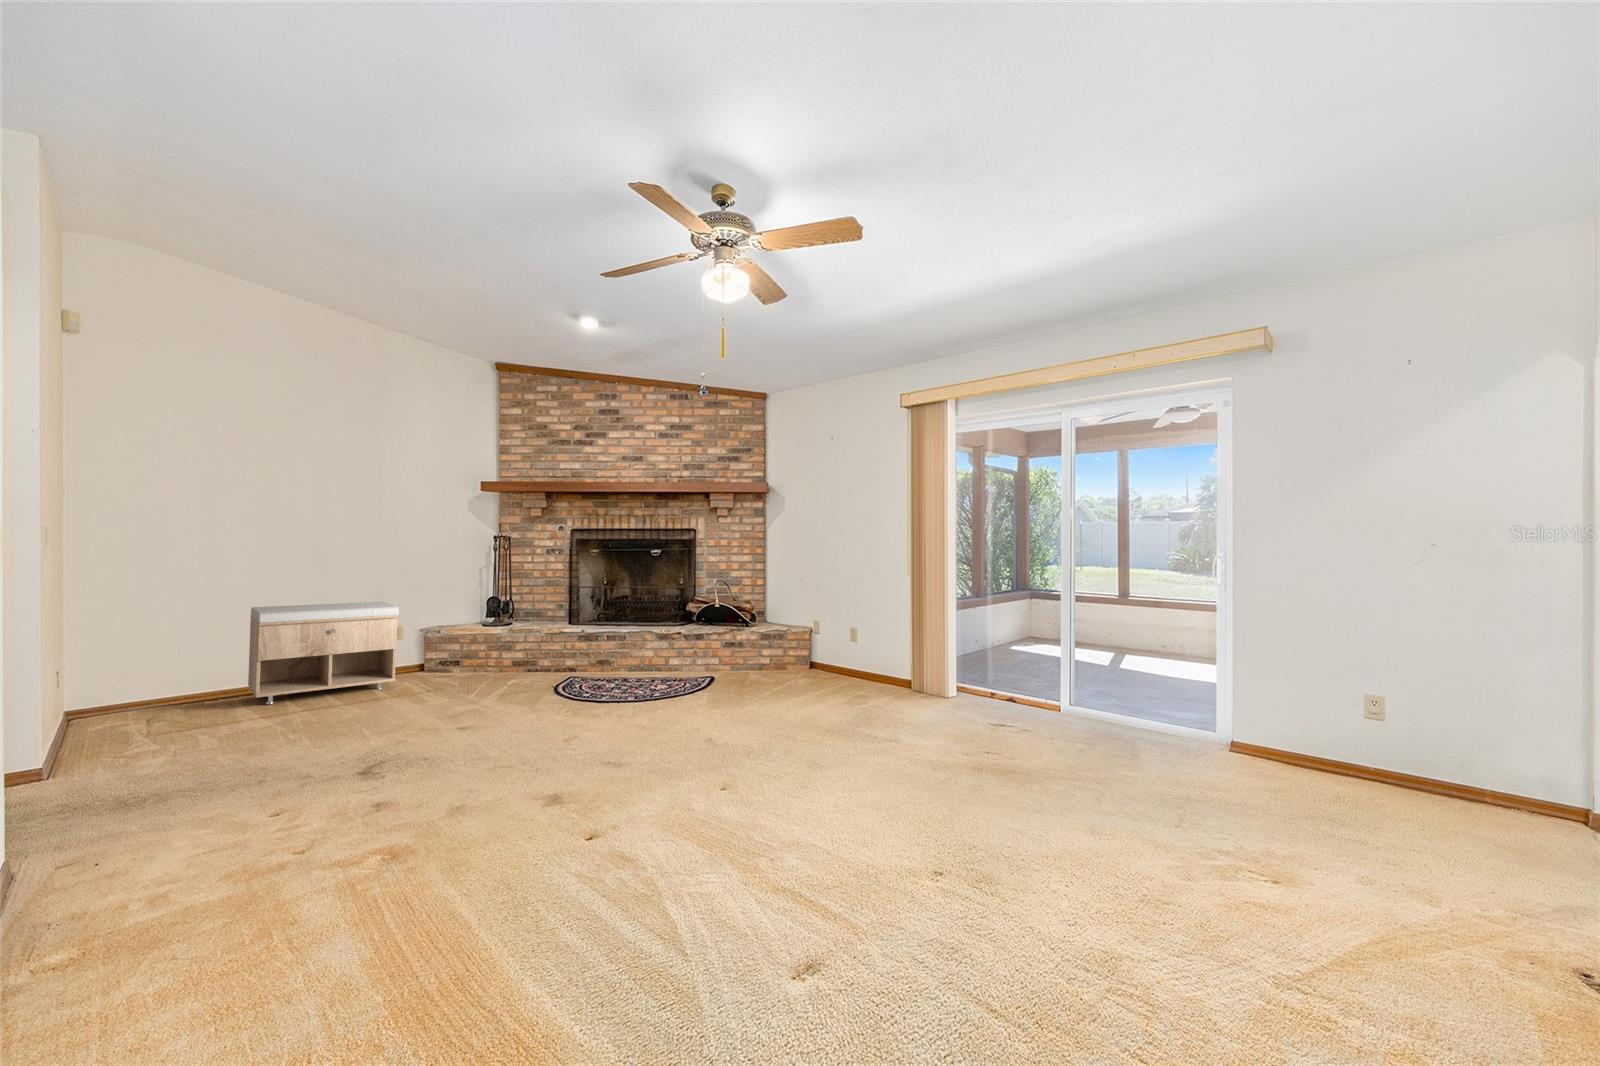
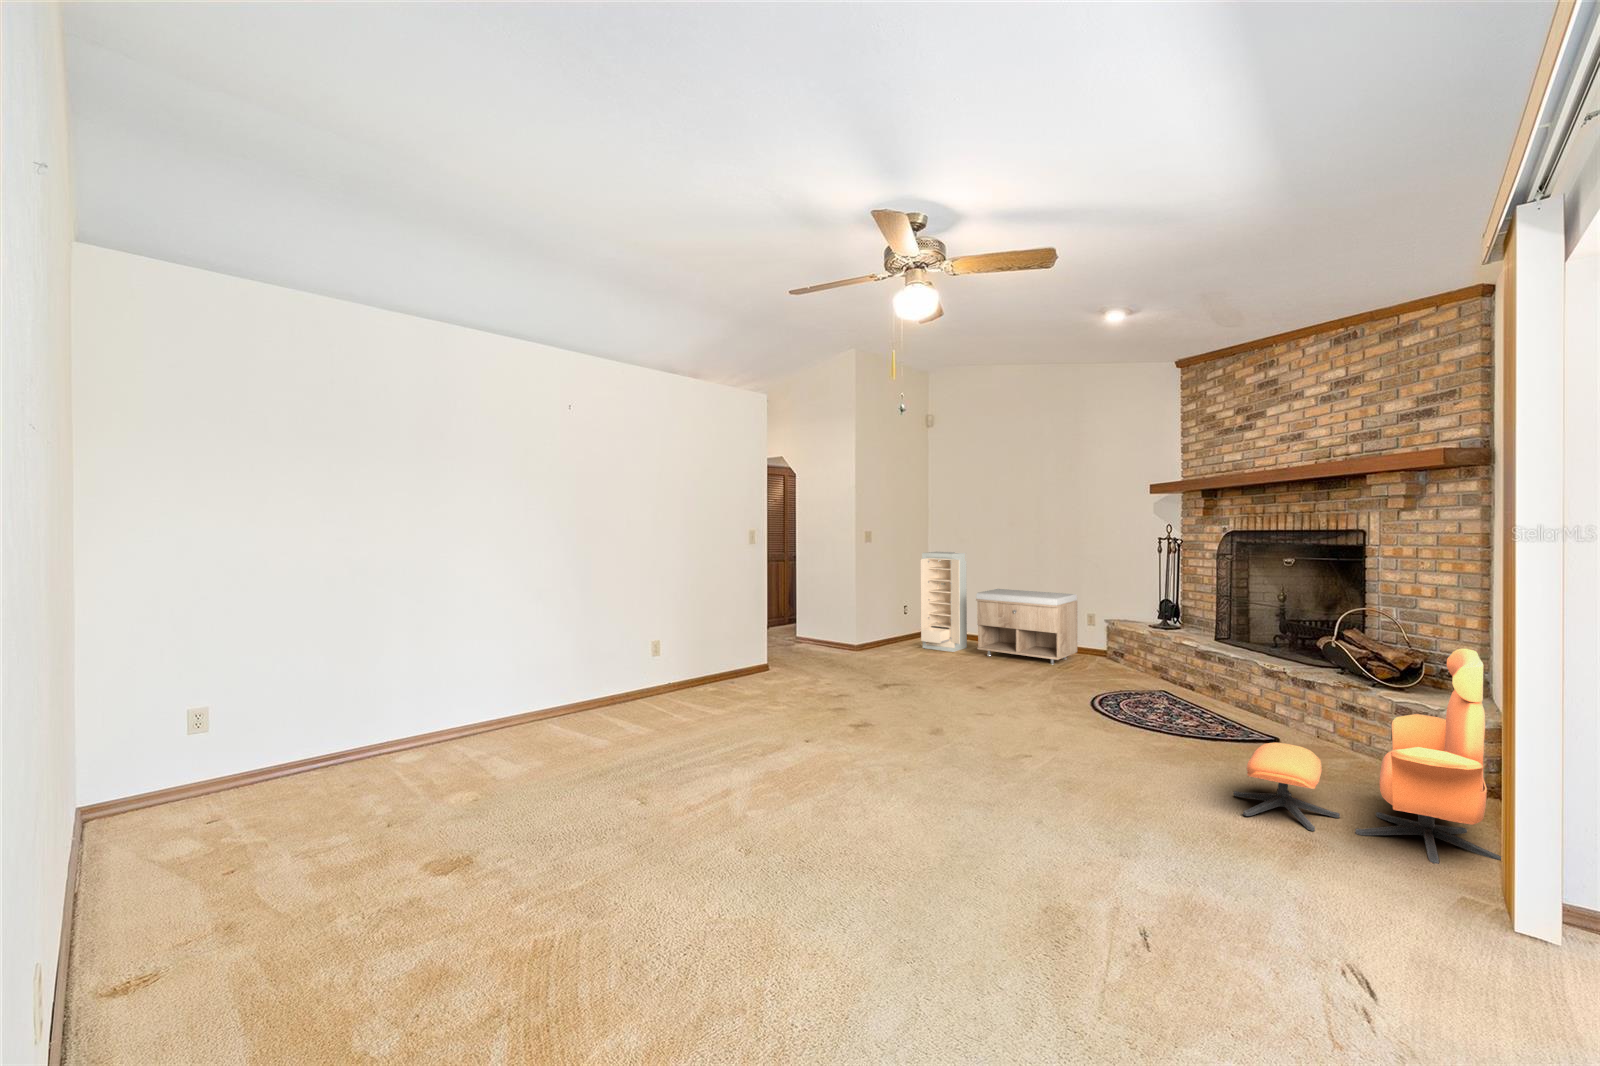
storage cabinet: none [100,556,207,727] -> present [921,552,967,652]
lounge chair: none [807,587,918,708] -> present [1234,649,1501,864]

